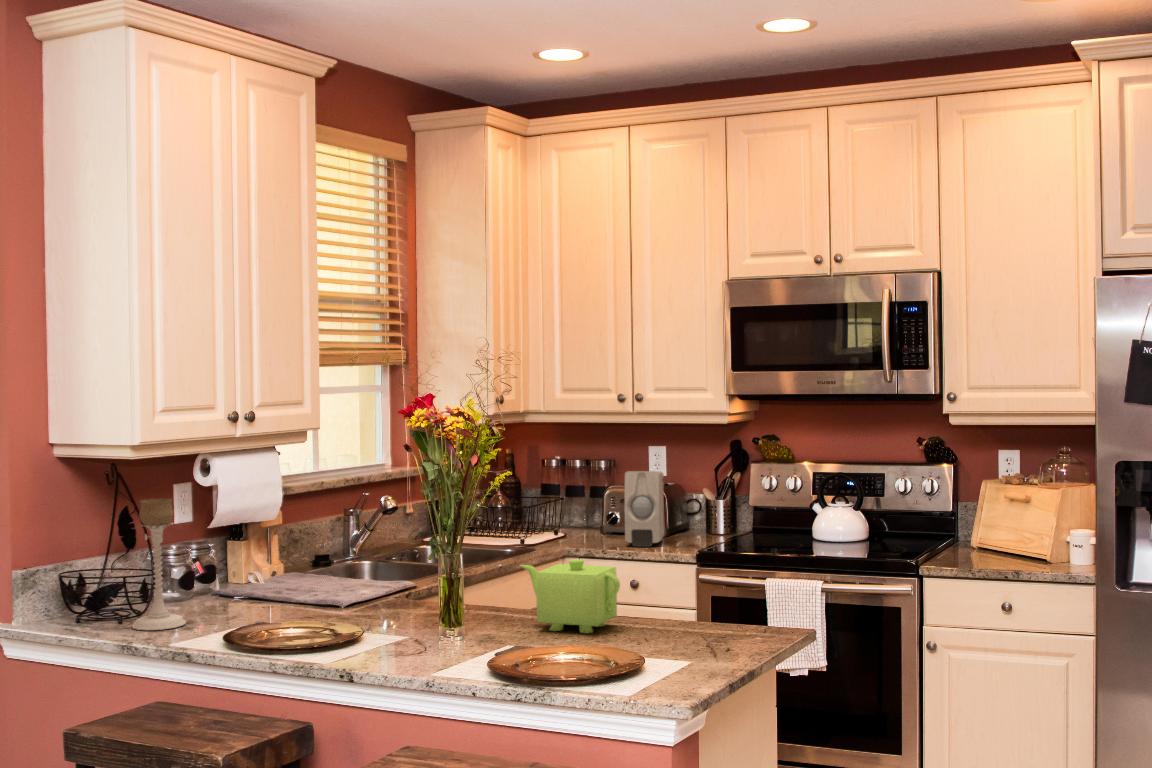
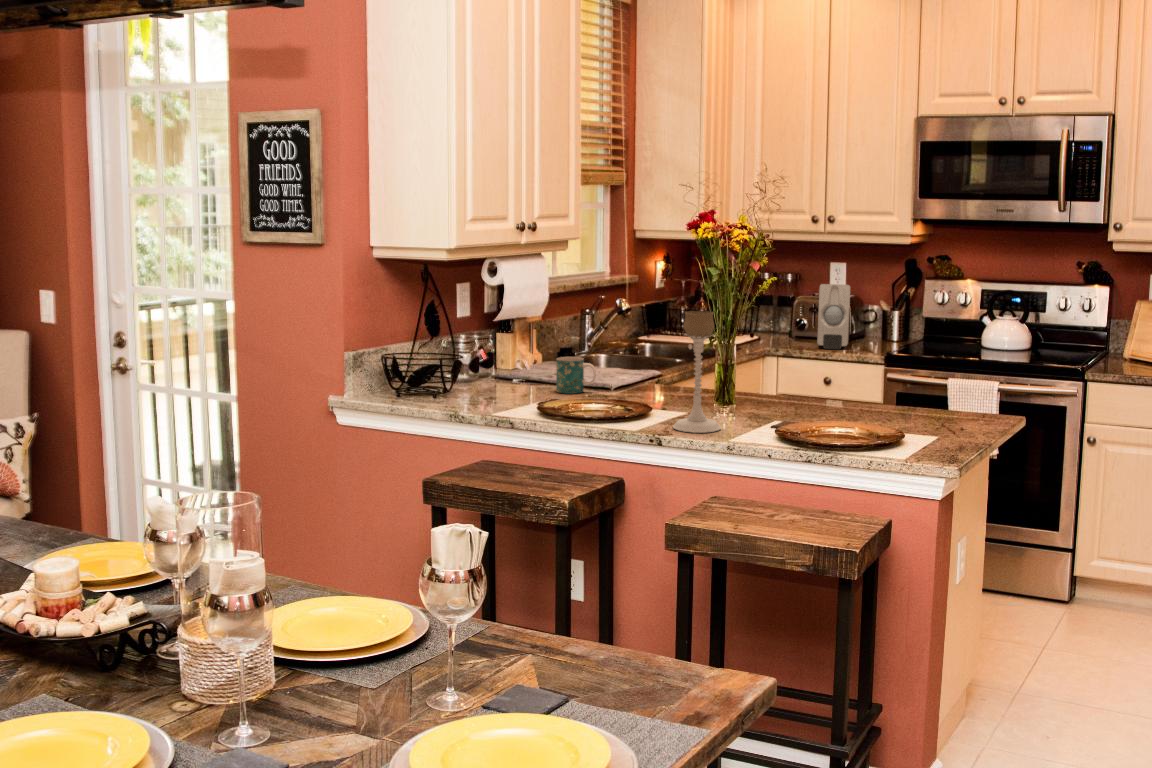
candle holder: present [132,498,186,630] -> present [673,311,721,433]
teapot: present [521,559,620,633] -> none [775,355,863,415]
mug: none [269,569,318,615] -> present [556,357,596,394]

